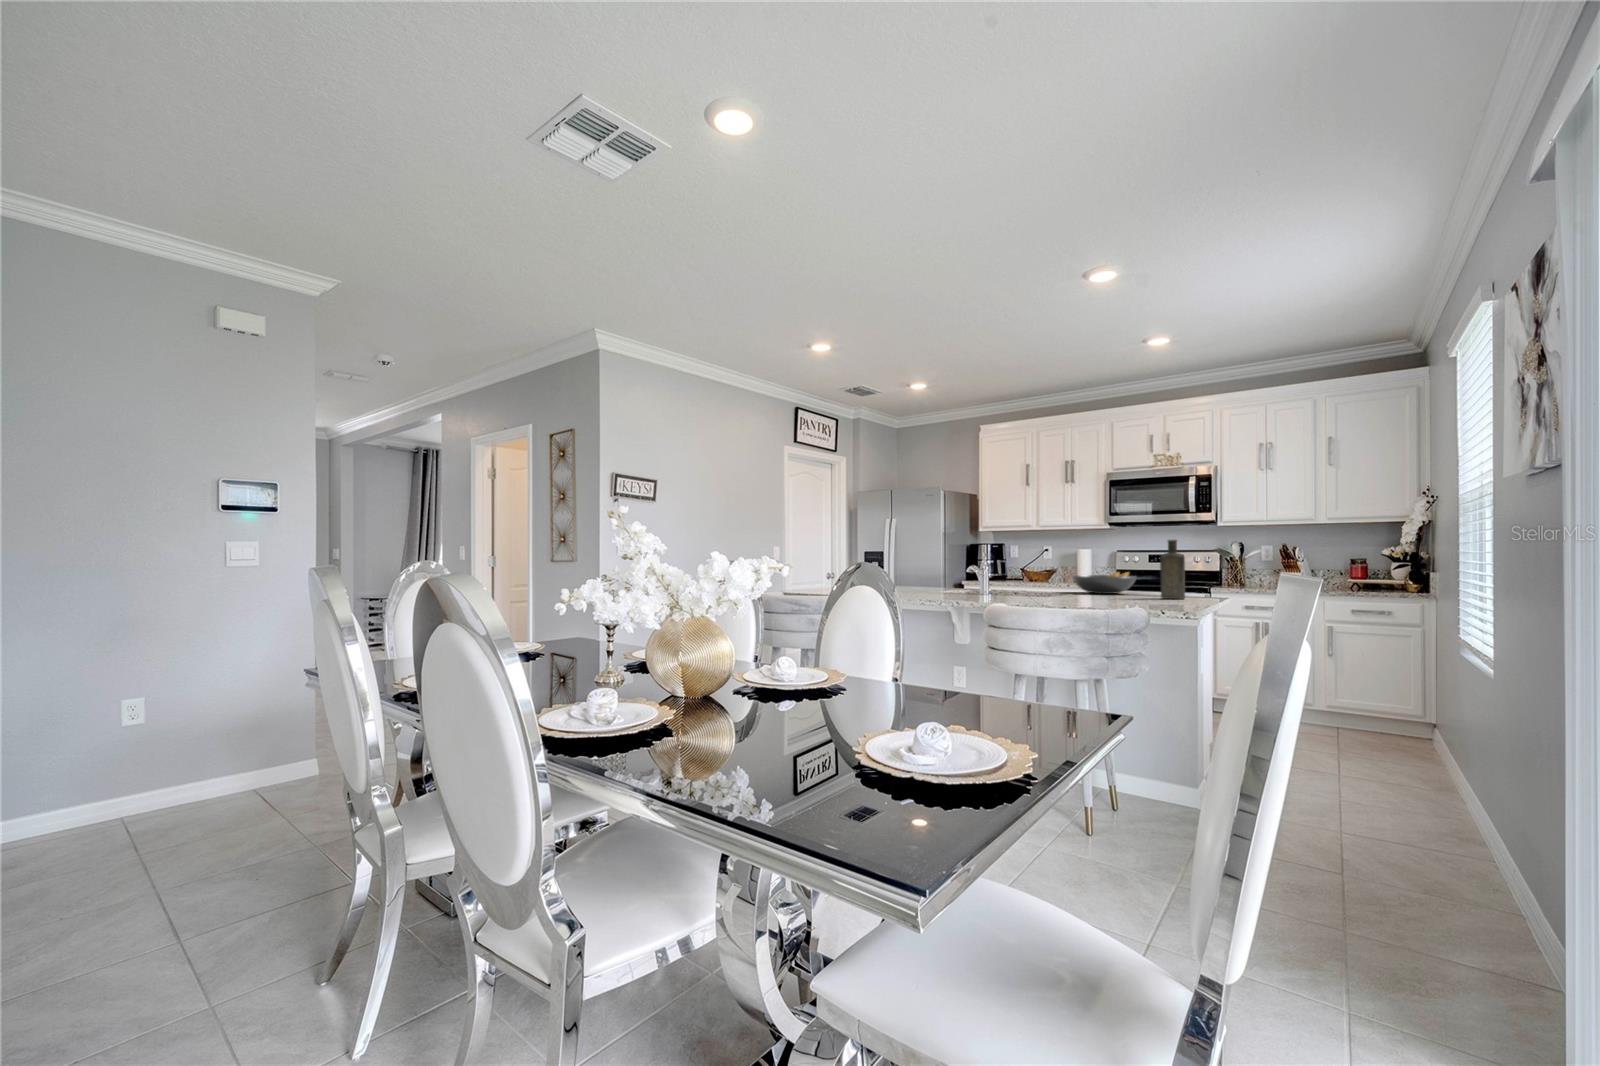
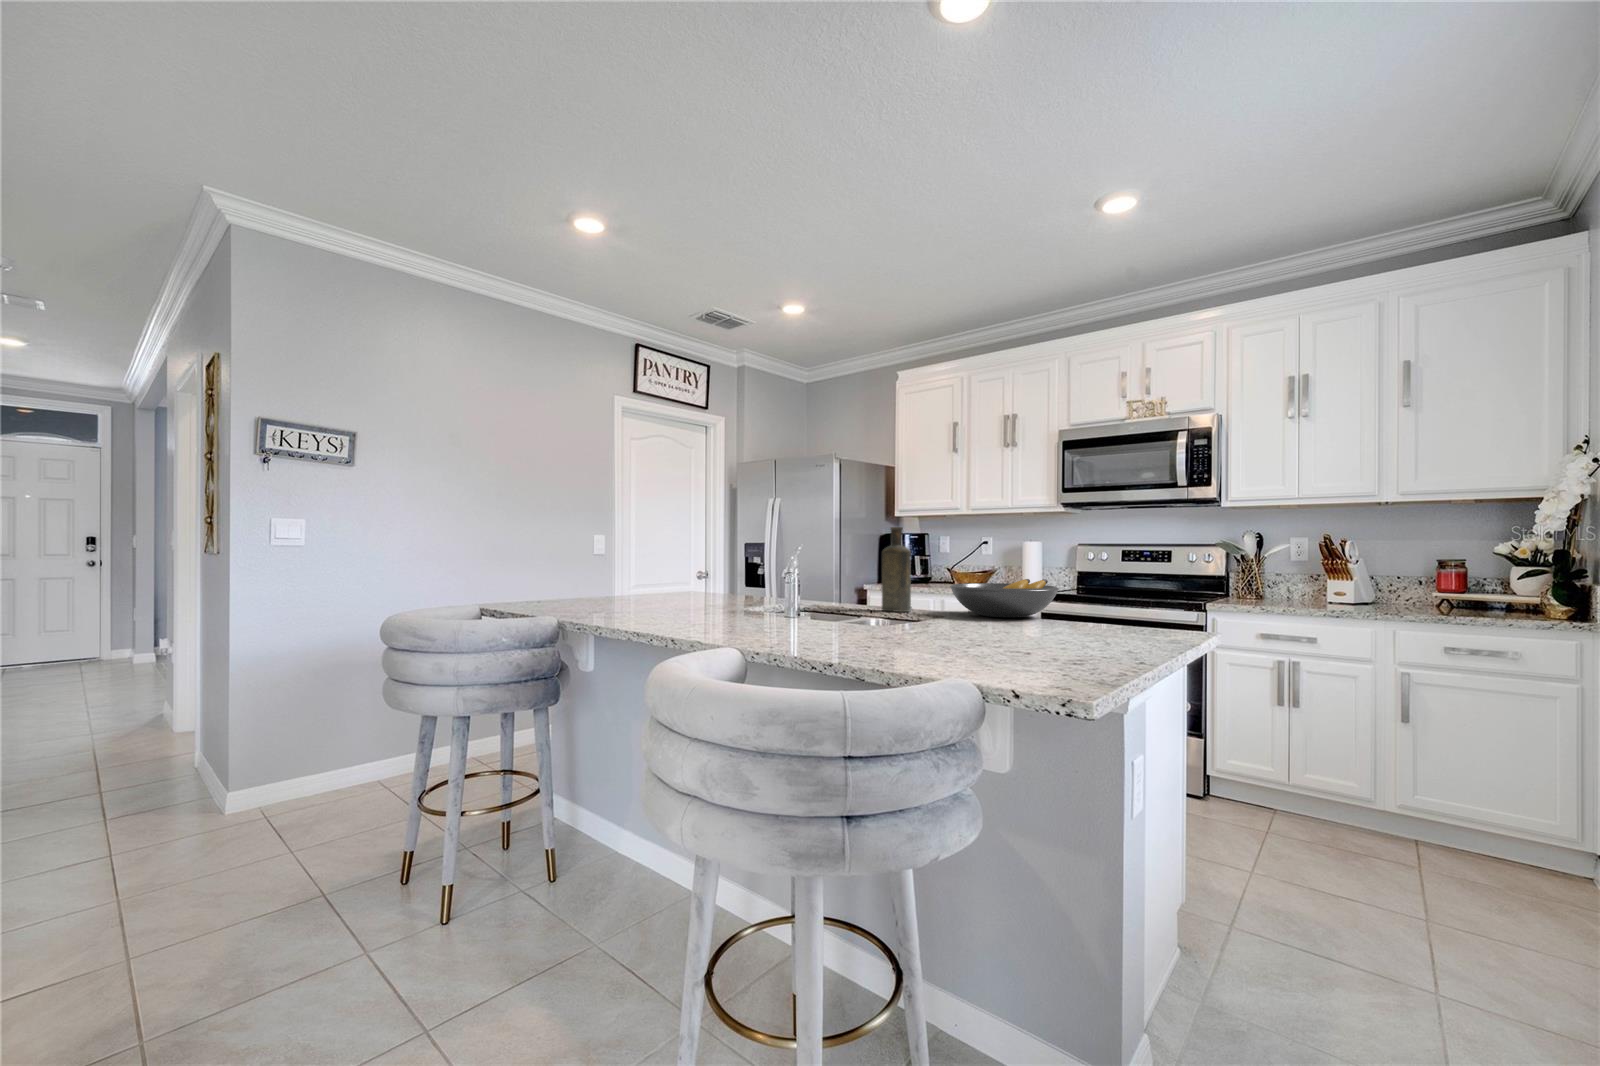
bottle: present [1160,540,1185,599] -> present [882,527,911,612]

